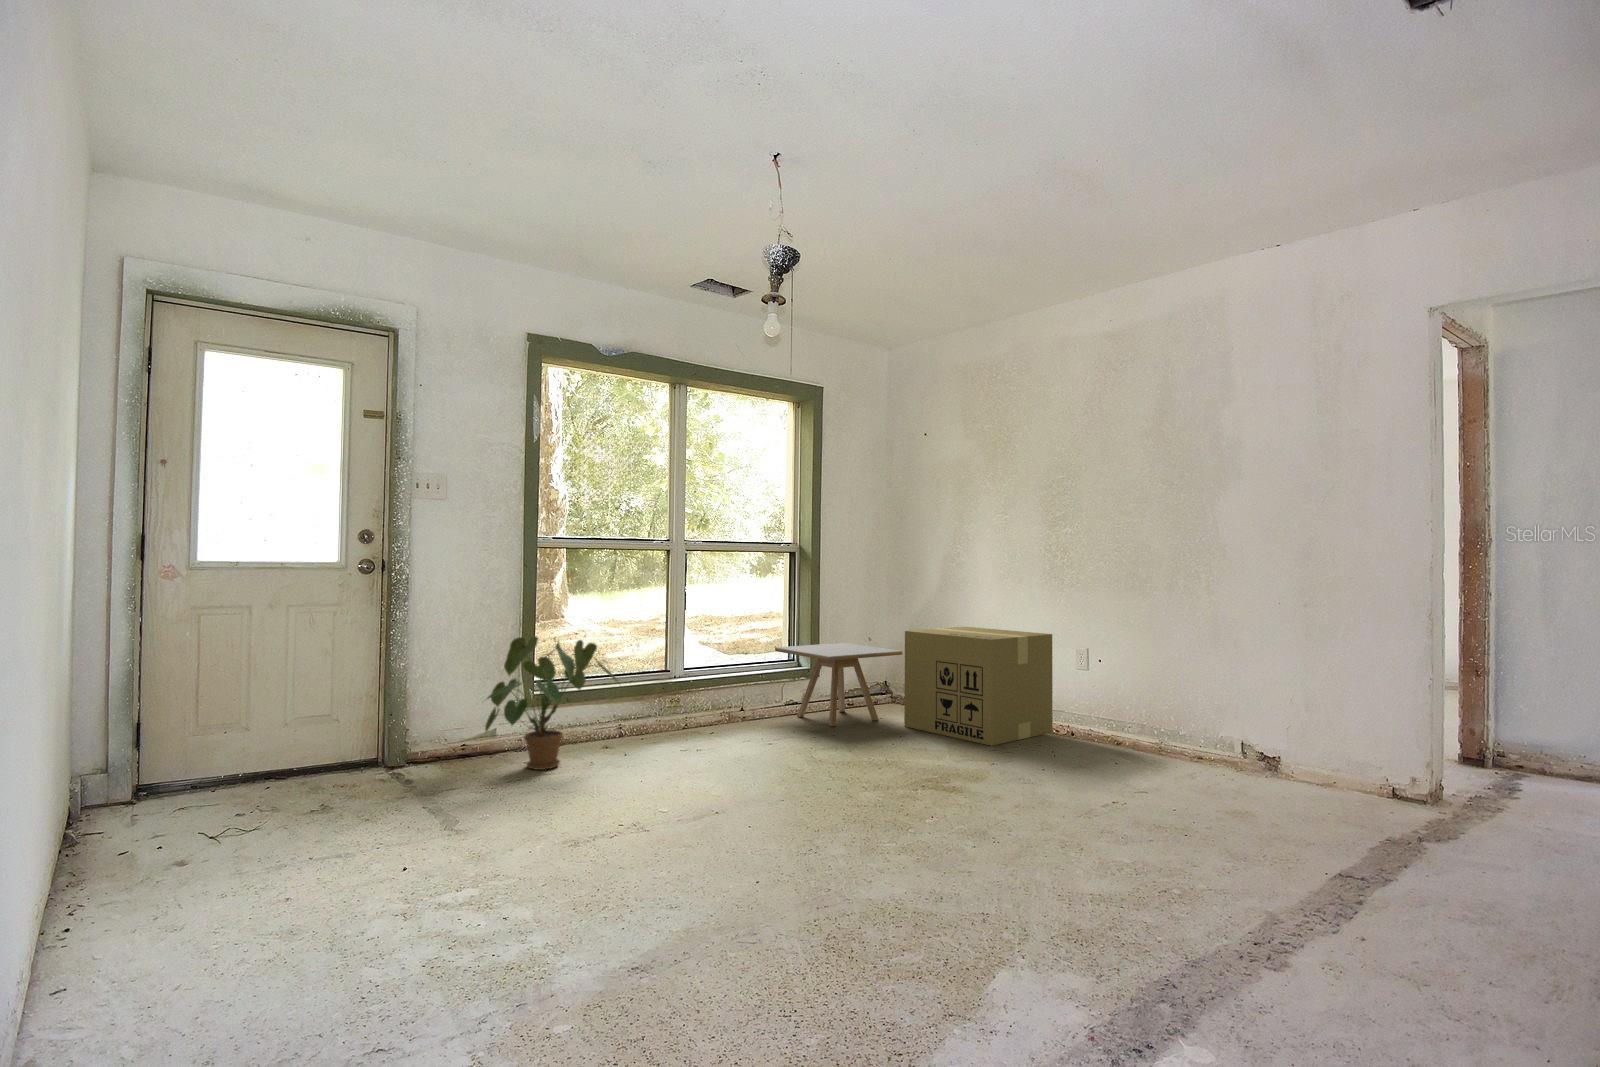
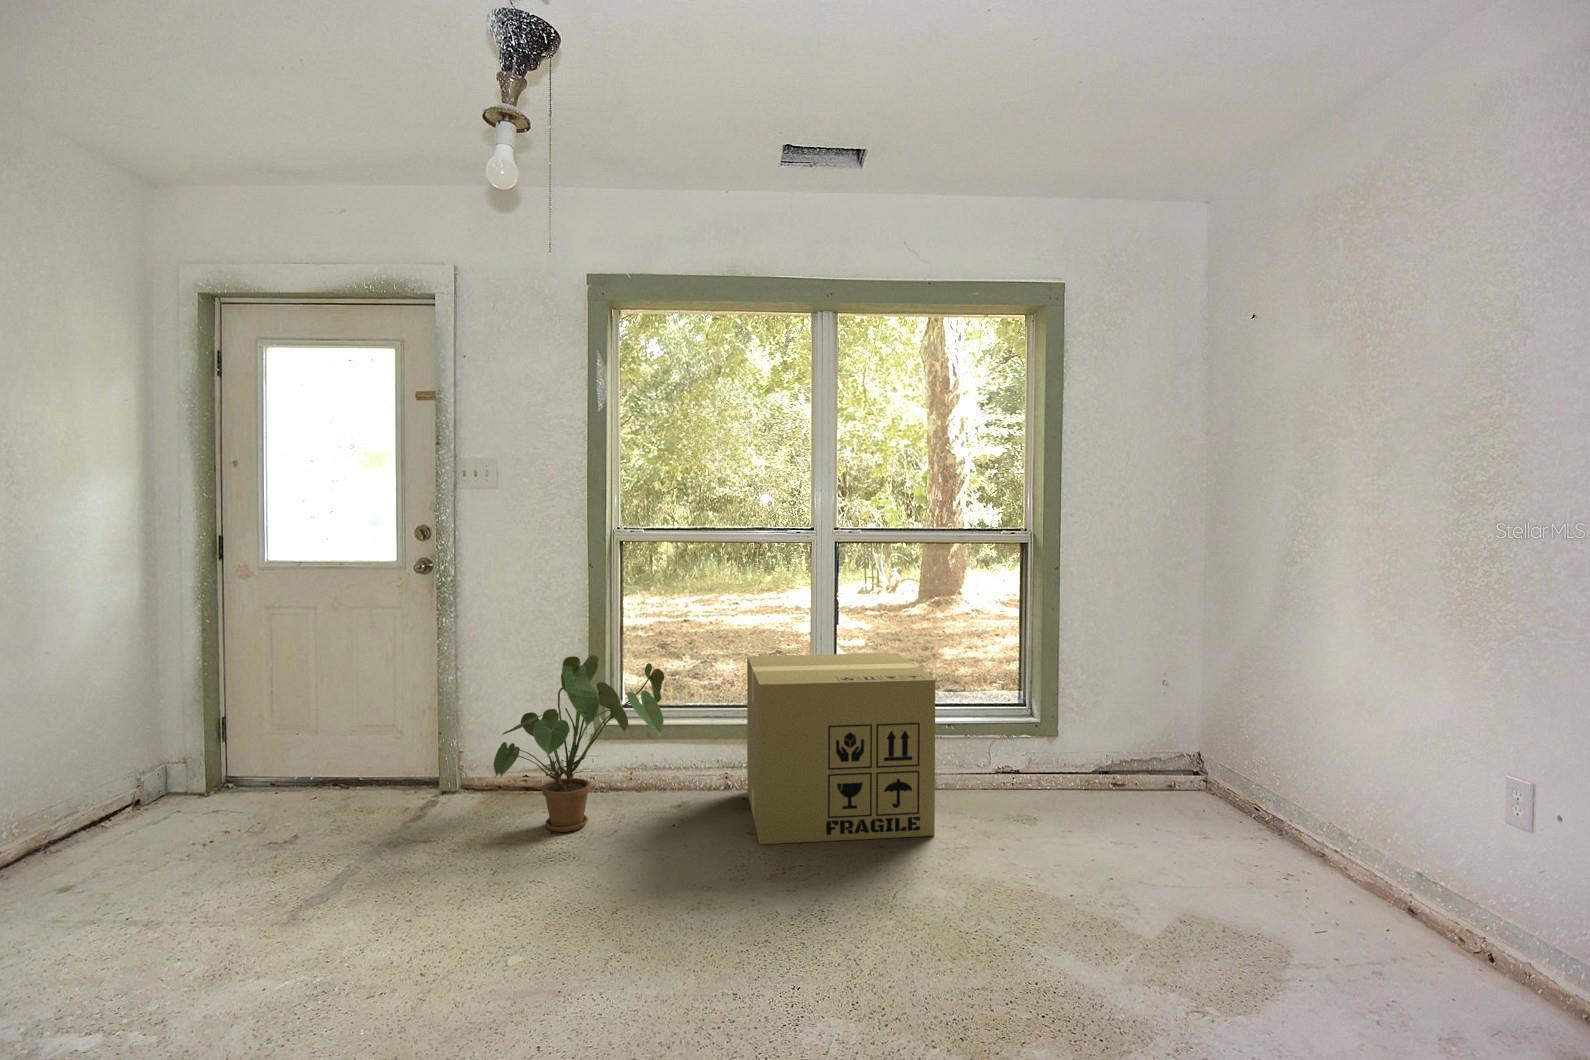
cardboard box: present [904,627,1053,746] -> present [747,653,935,844]
side table: present [775,643,903,726] -> none [973,686,1163,827]

